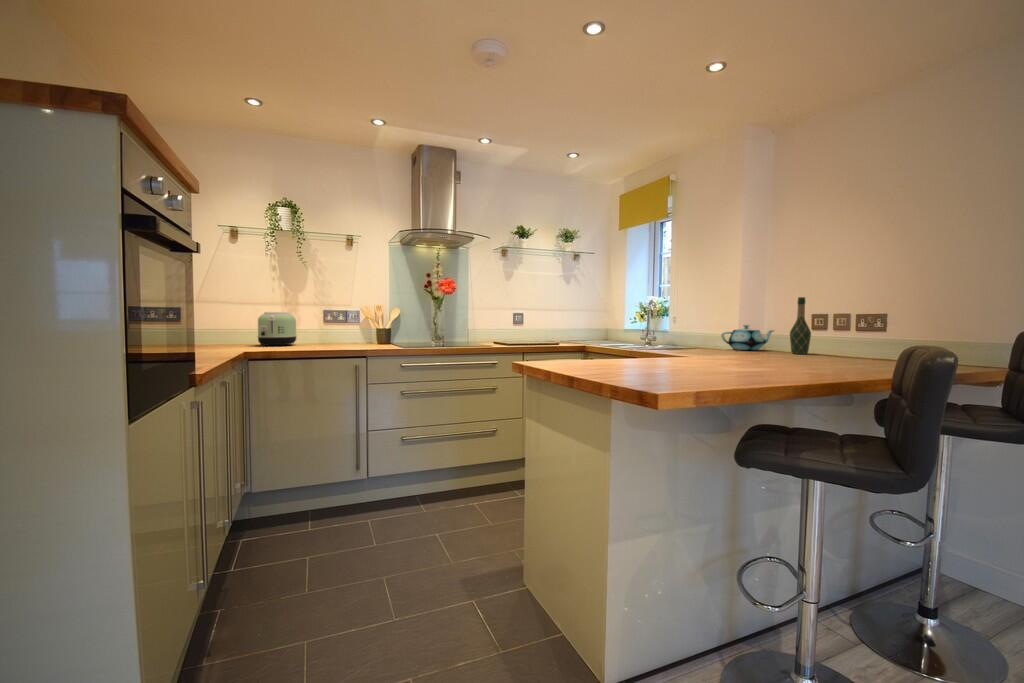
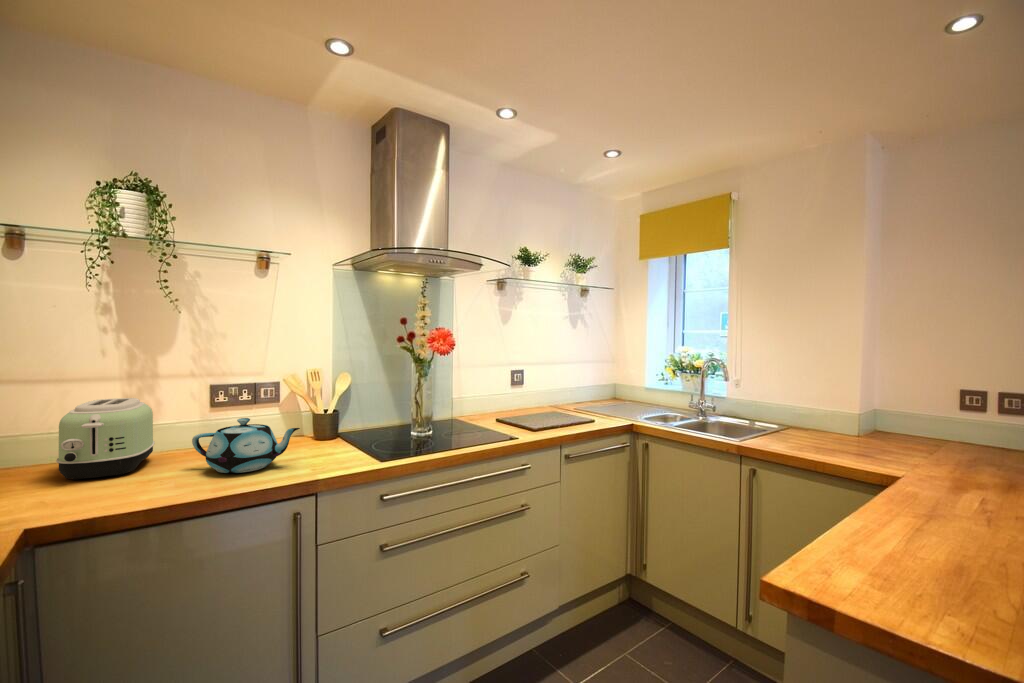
wine bottle: present [790,297,811,354] -> none [963,373,1000,455]
teapot: present [721,325,773,350] -> present [192,418,300,473]

